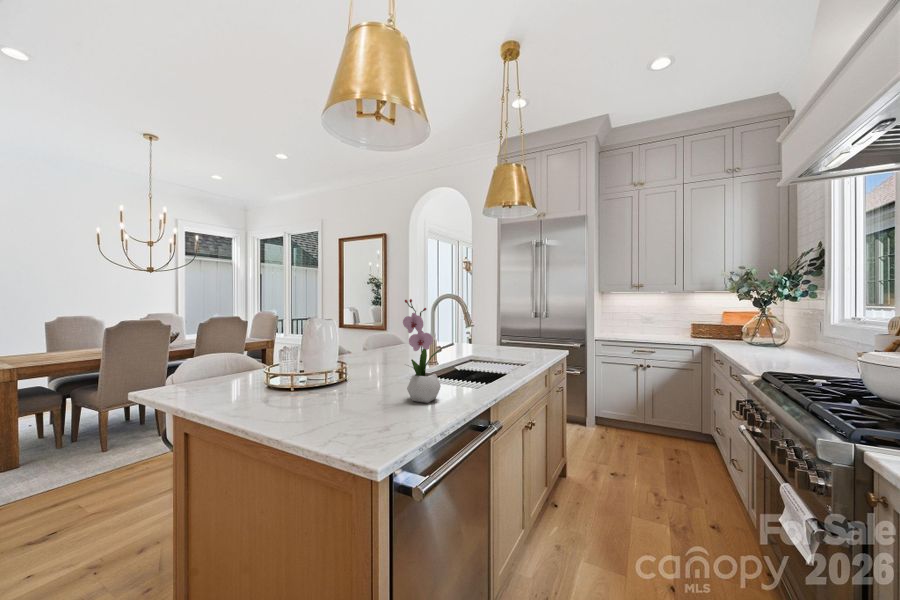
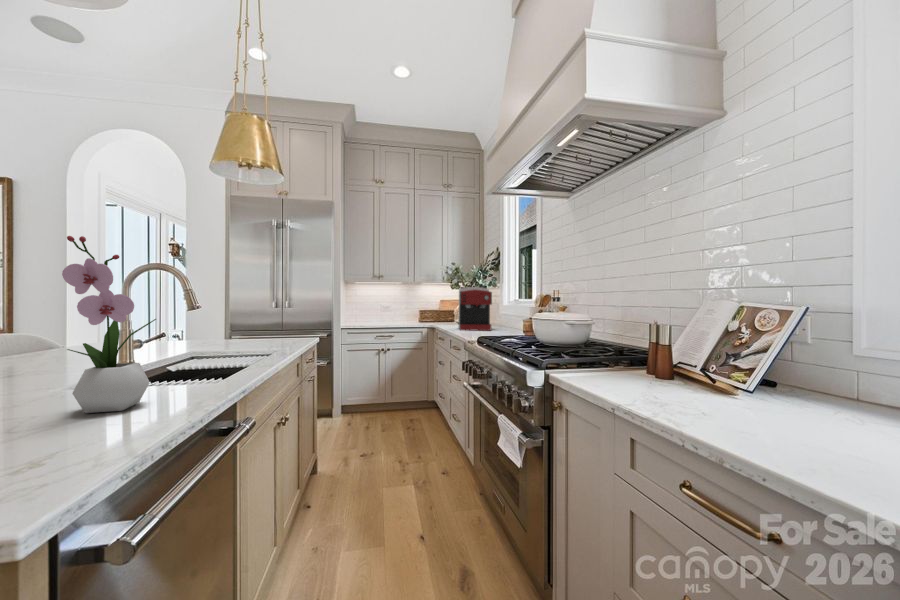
coffee maker: none [743,300,797,360] -> present [459,287,492,331]

